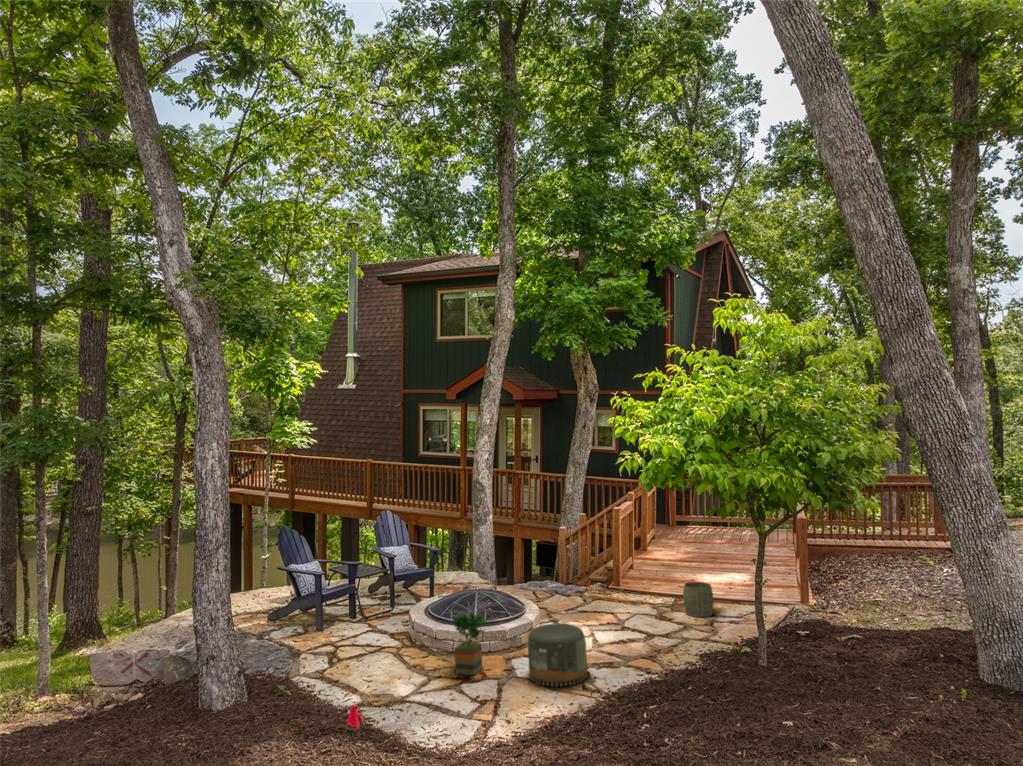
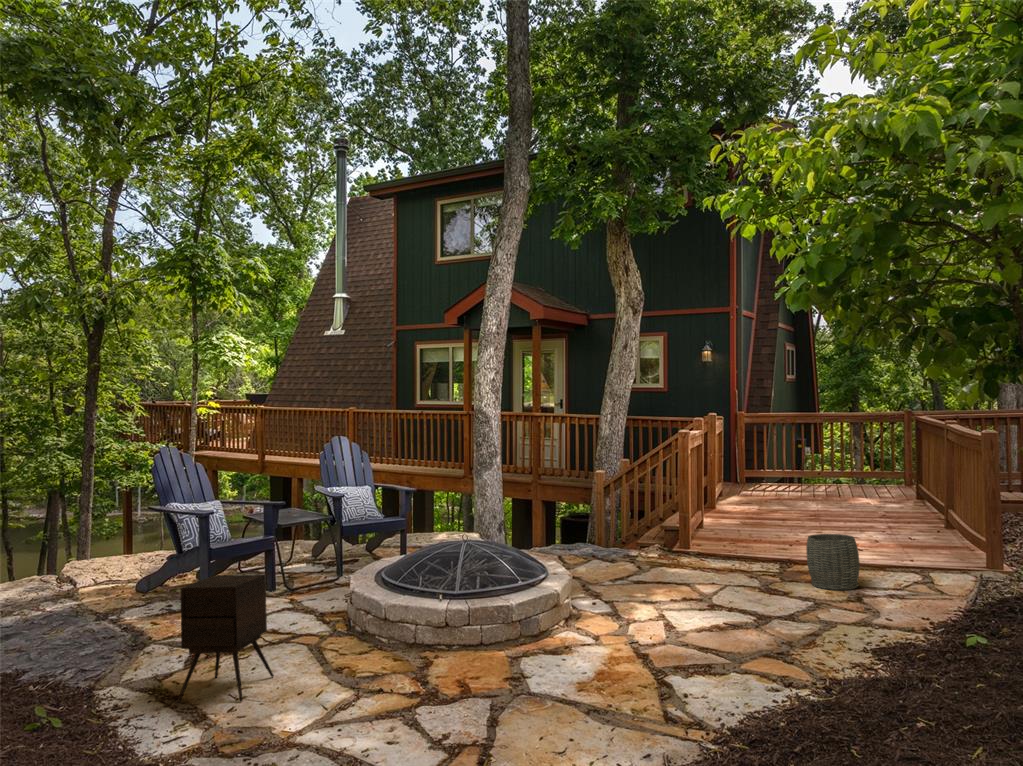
potted tree: present [453,614,486,675] -> none [405,570,473,688]
side table: none [336,615,380,683] -> present [178,574,274,701]
pouf: present [528,624,587,687] -> none [550,590,669,714]

